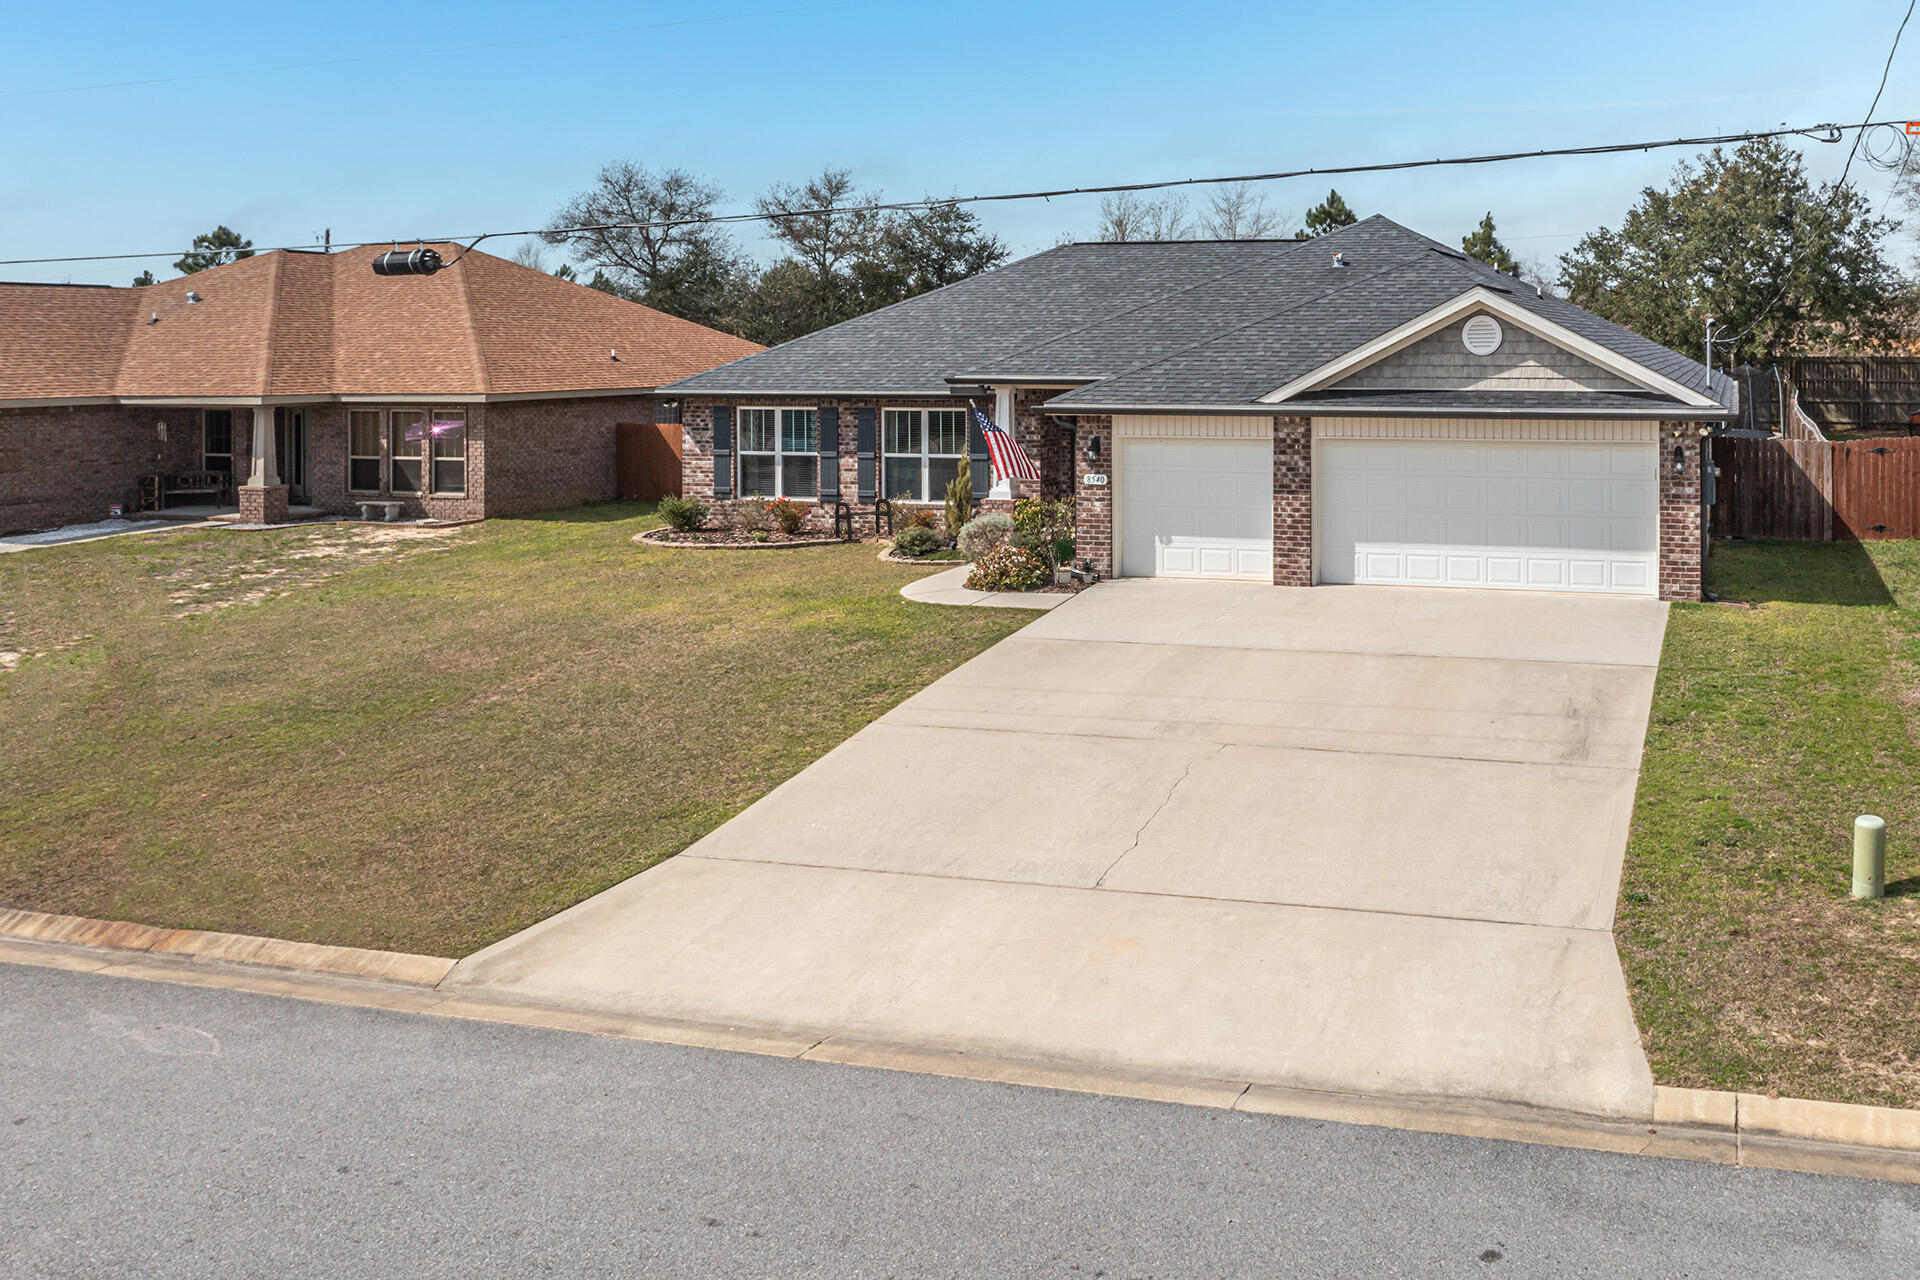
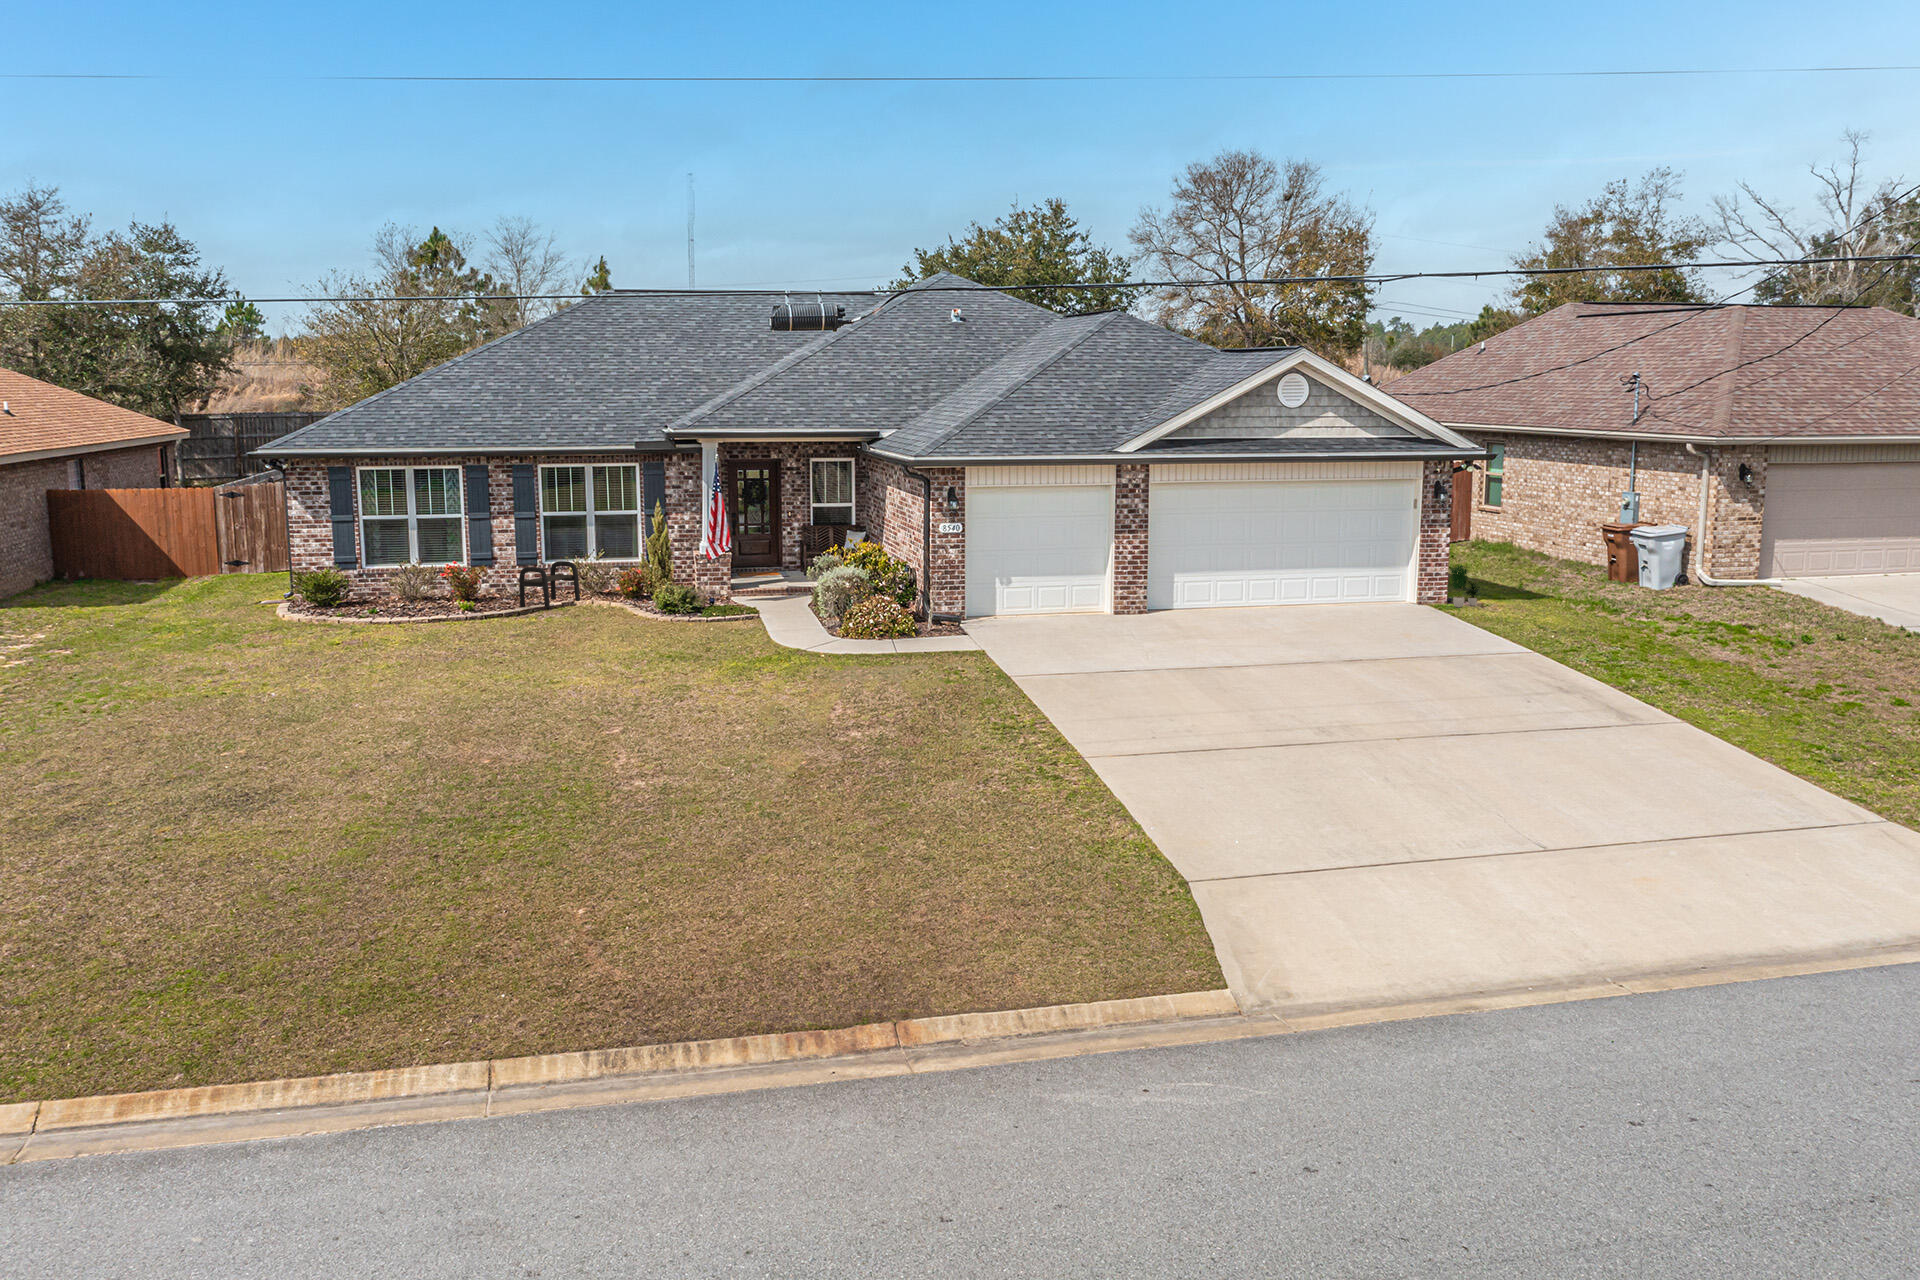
potted plant: present [1055,537,1096,584] -> present [1450,565,1480,608]

